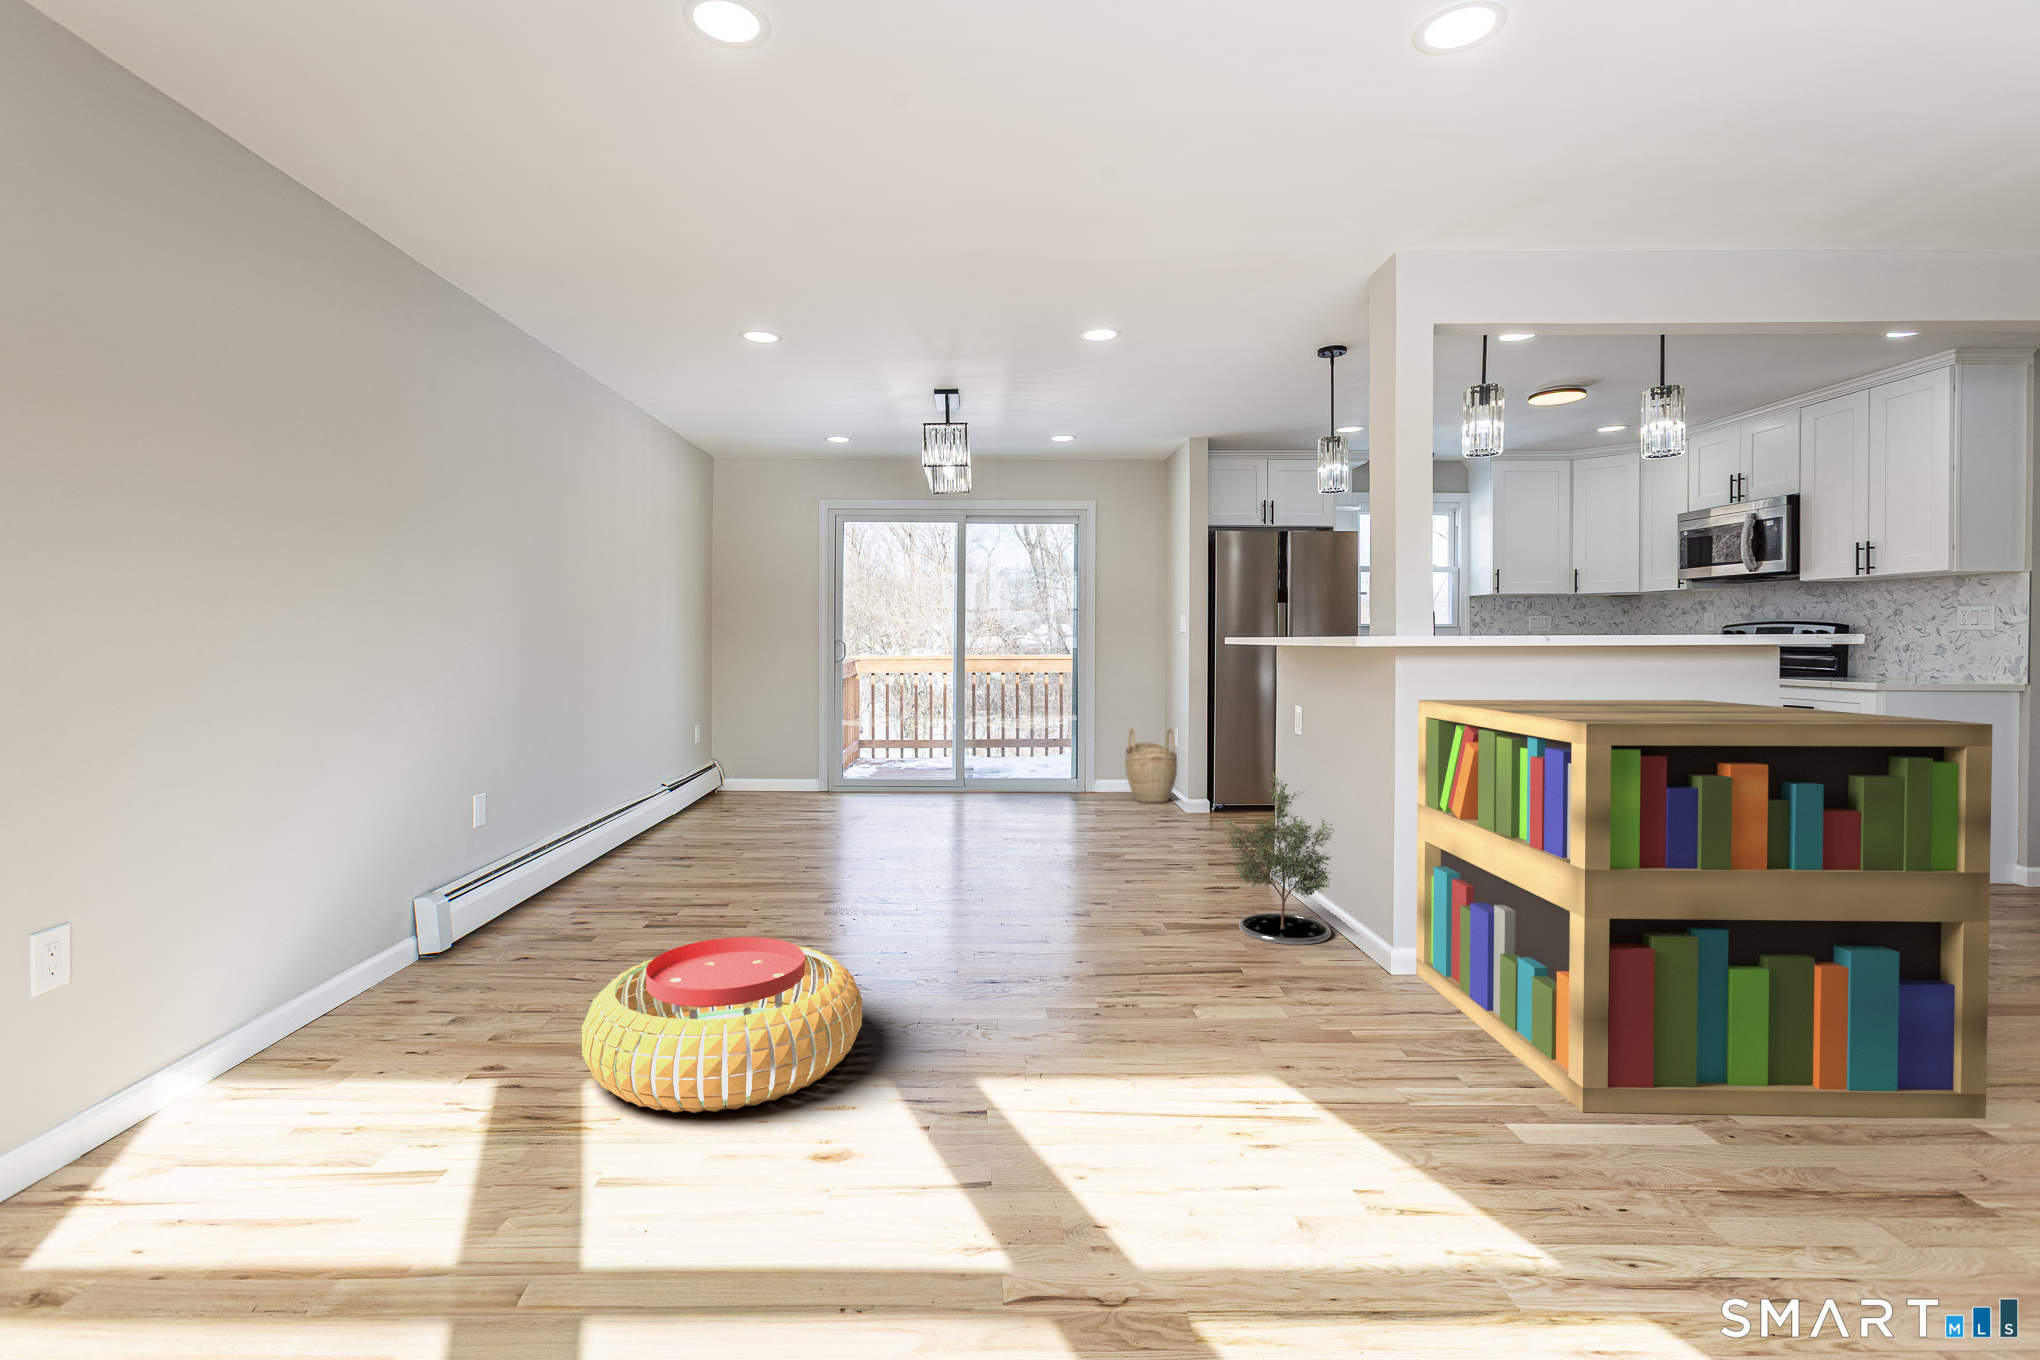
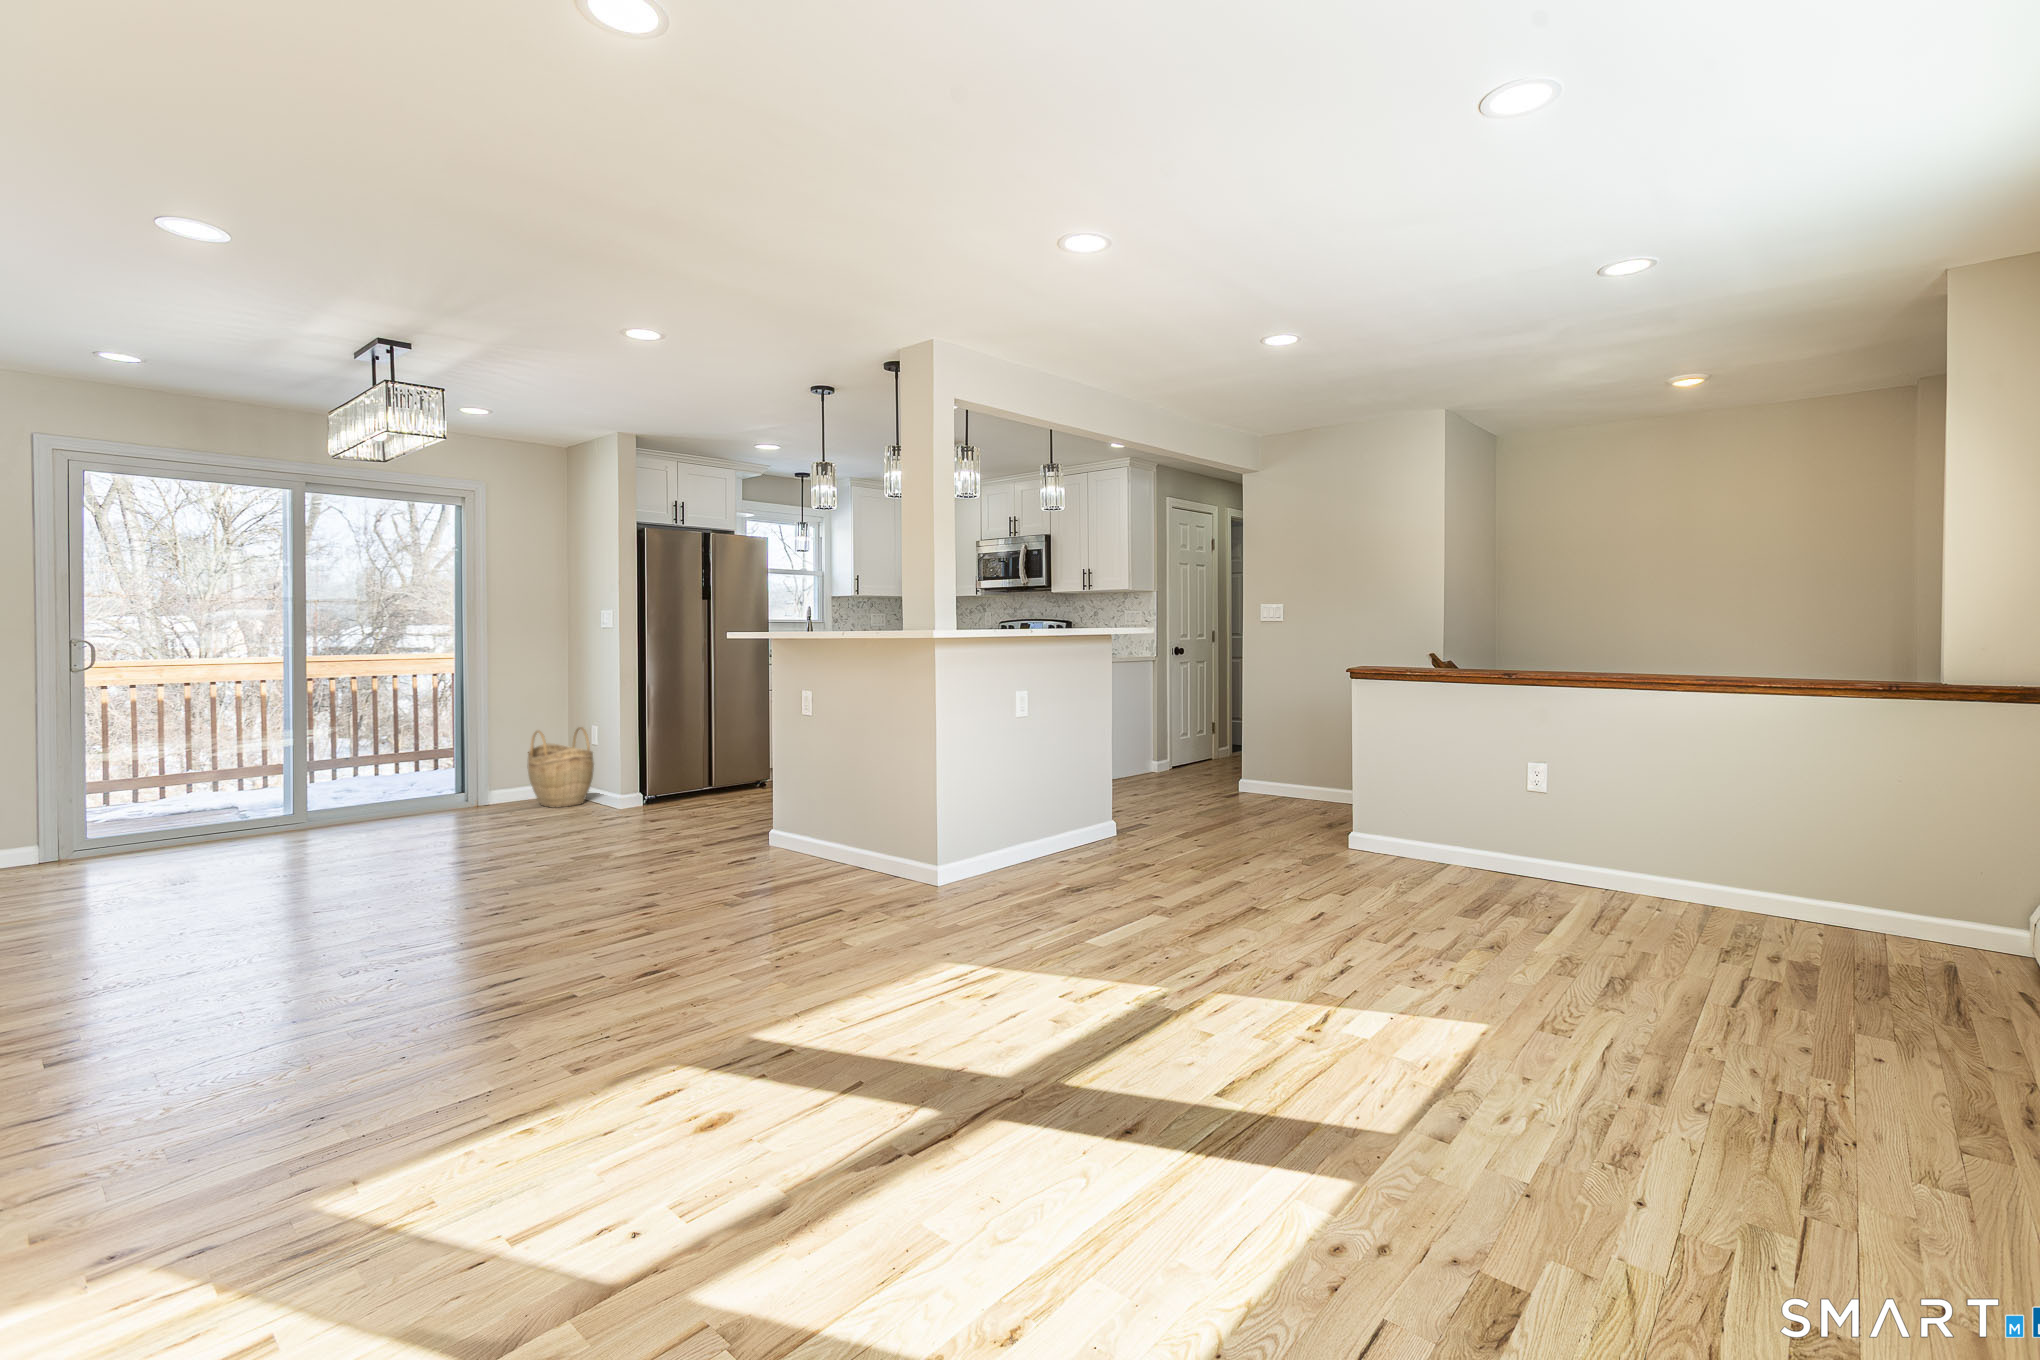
bookshelf: present [1416,700,1993,1119] -> none [950,674,1234,924]
potted tree: present [1225,773,1334,945] -> none [780,747,879,889]
pouf: present [582,937,862,1113] -> none [296,973,647,1180]

